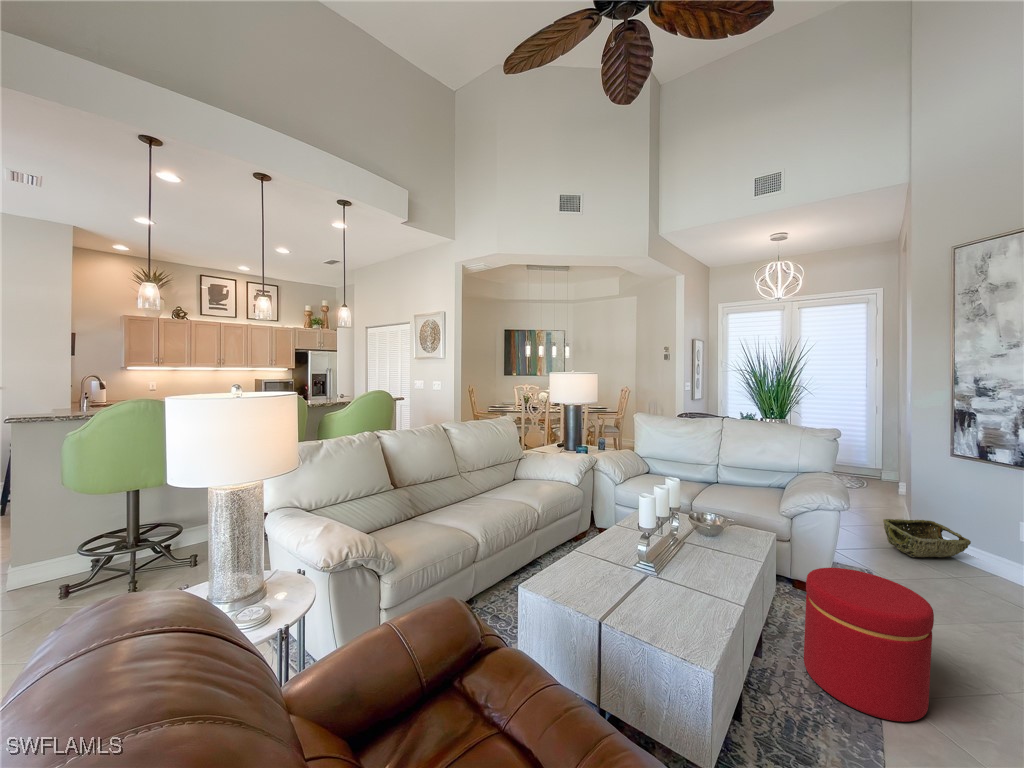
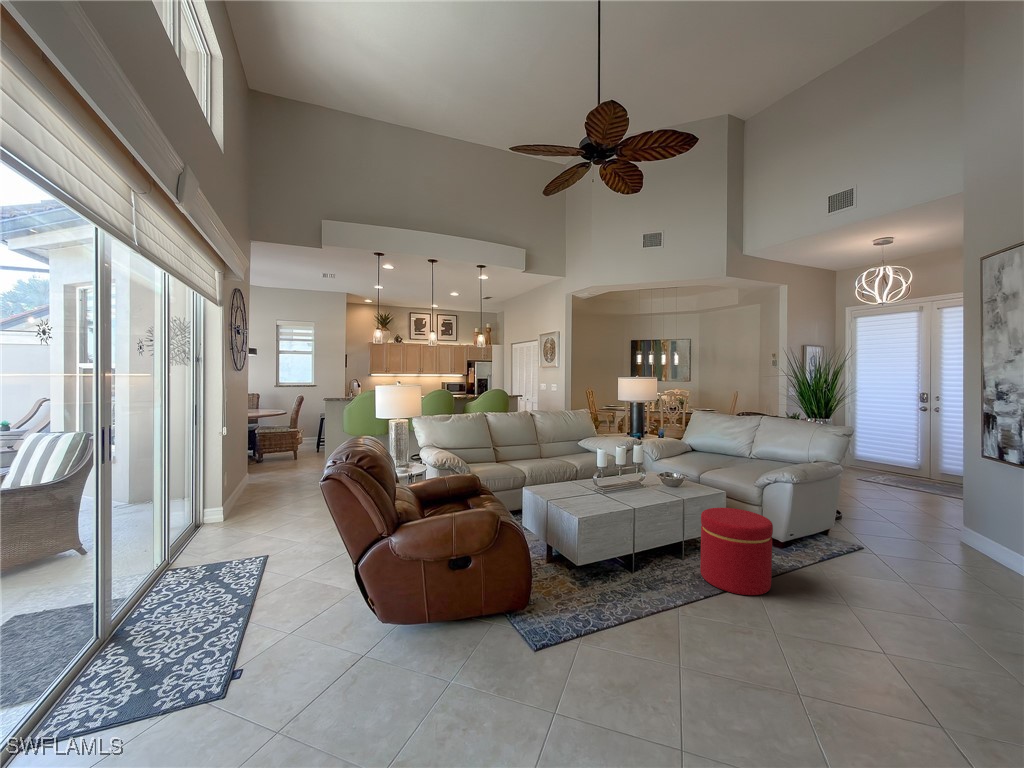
woven basket: present [883,519,971,557] -> none [901,513,989,553]

